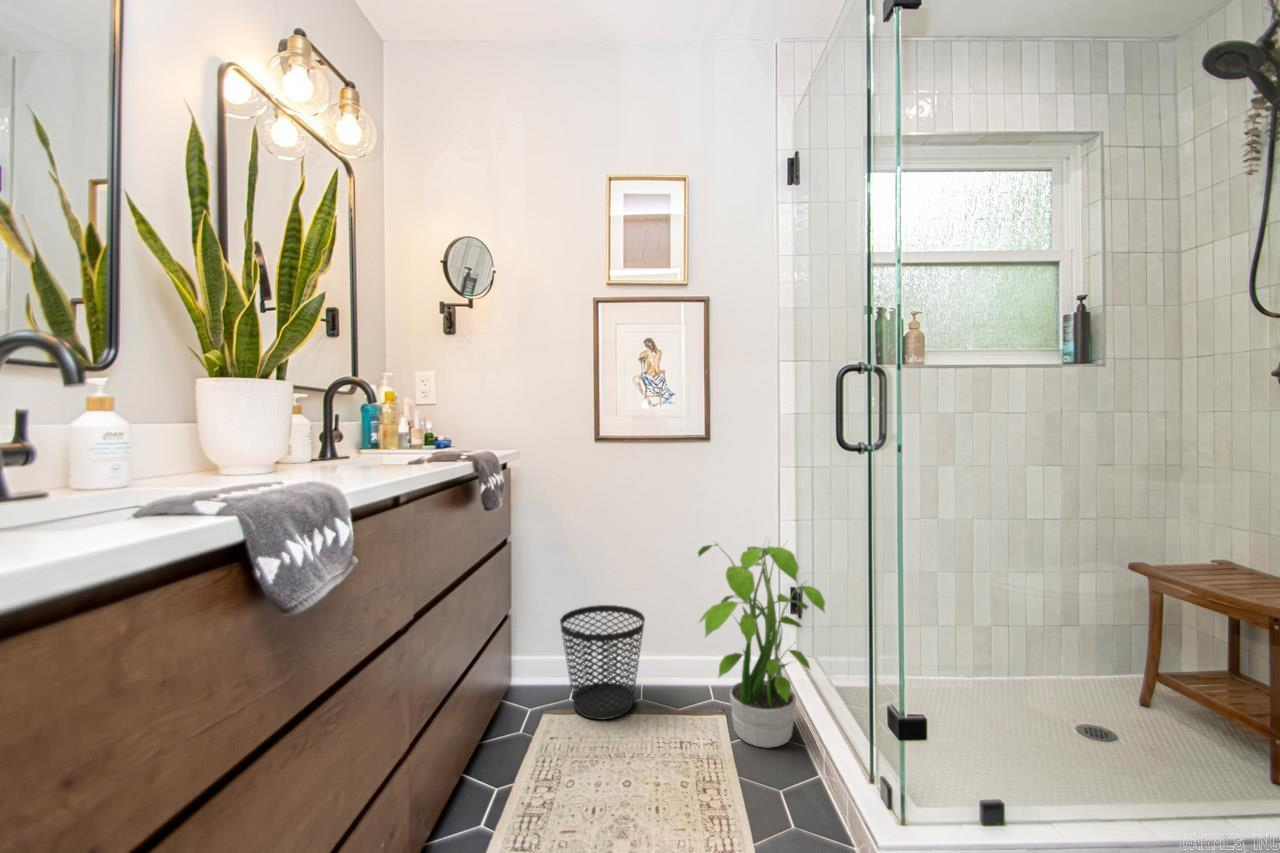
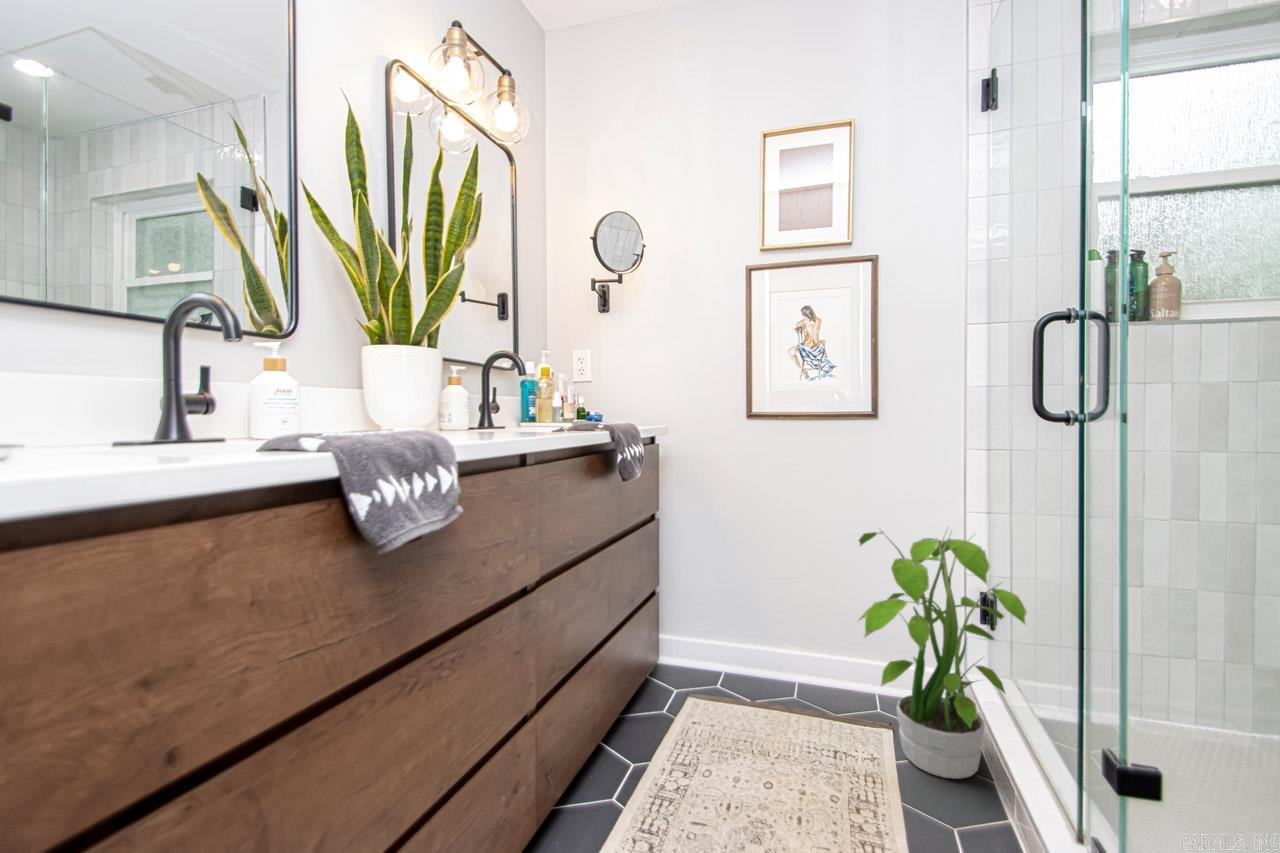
wastebasket: present [560,605,645,720] -> none [705,591,797,712]

